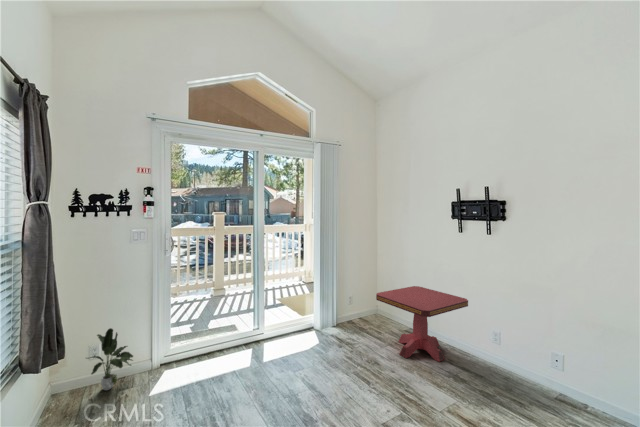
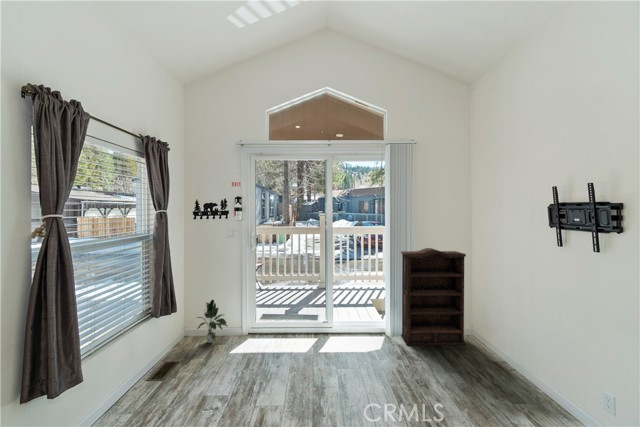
bookshelf: none [327,242,378,334] -> present [401,248,466,345]
side table: present [376,286,468,362] -> none [440,309,565,410]

